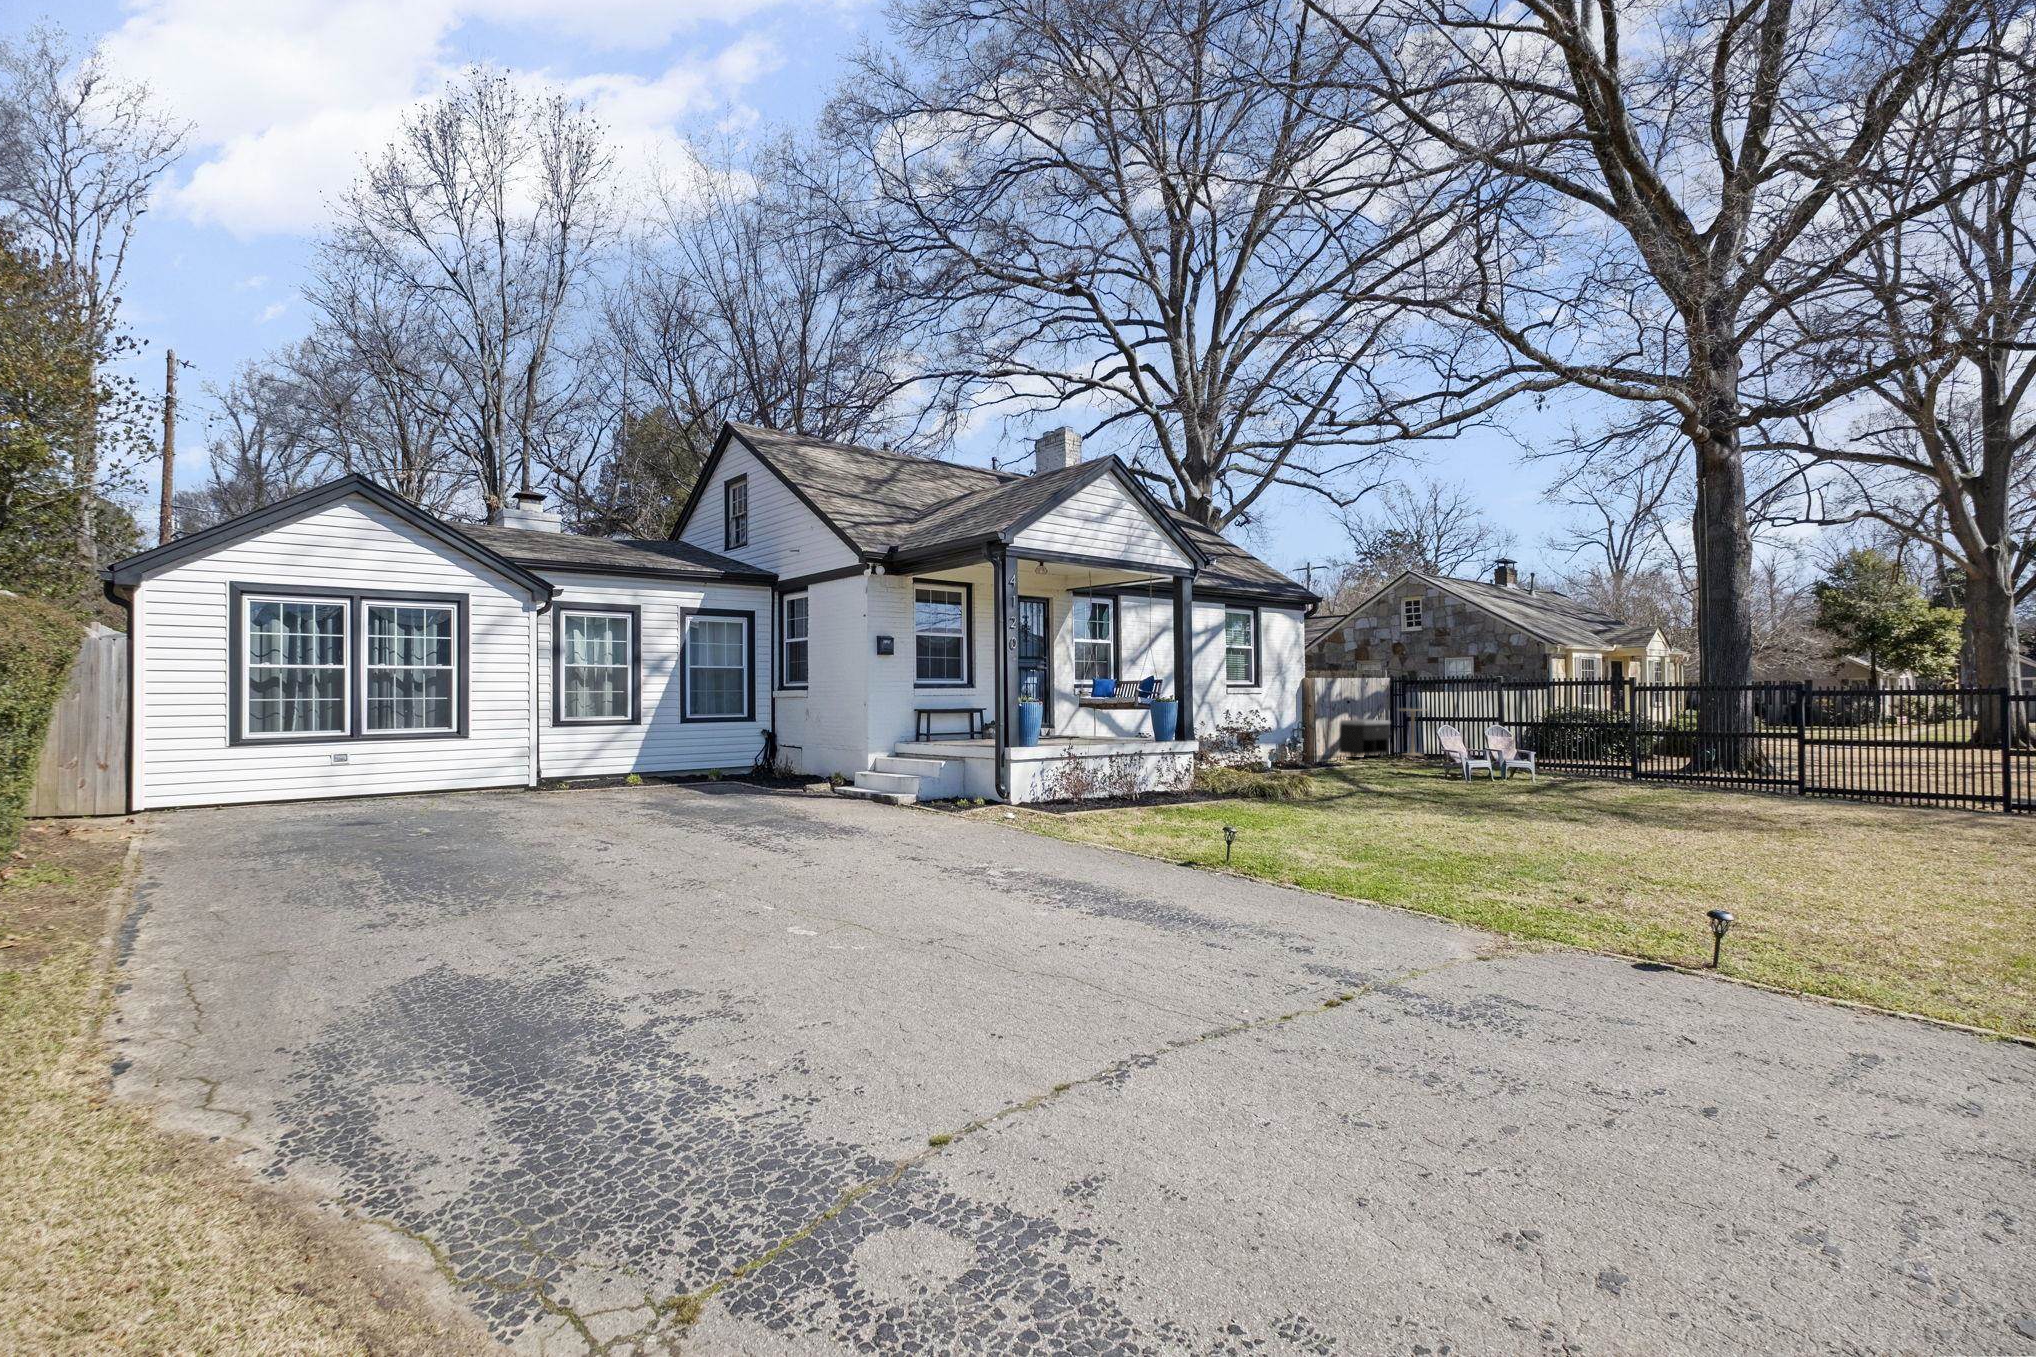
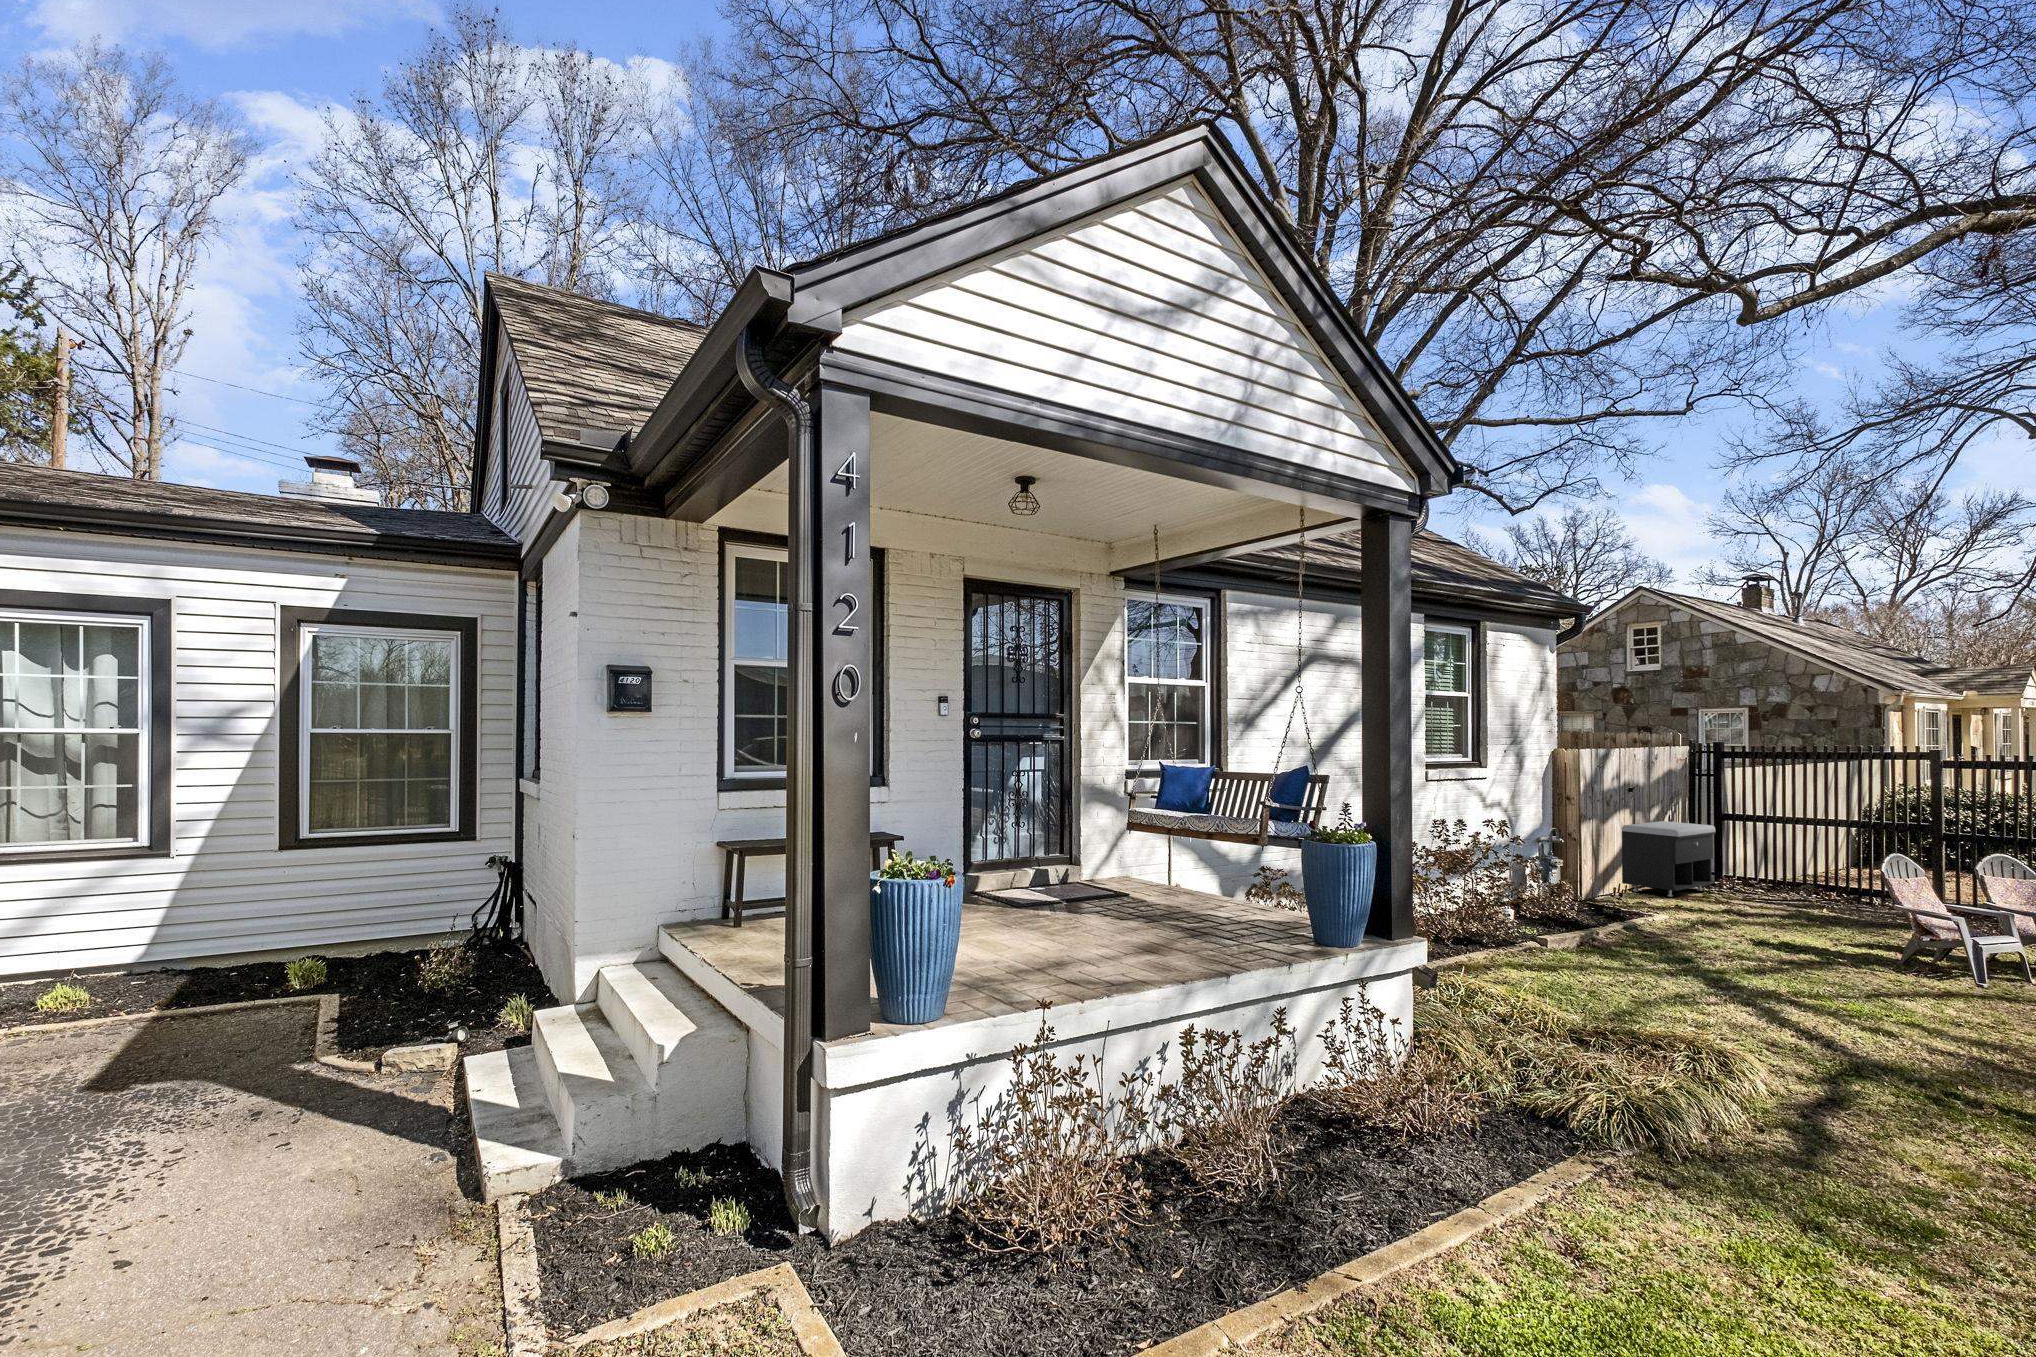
pedestal table: present [1402,709,1425,756] -> none [1713,801,1778,887]

